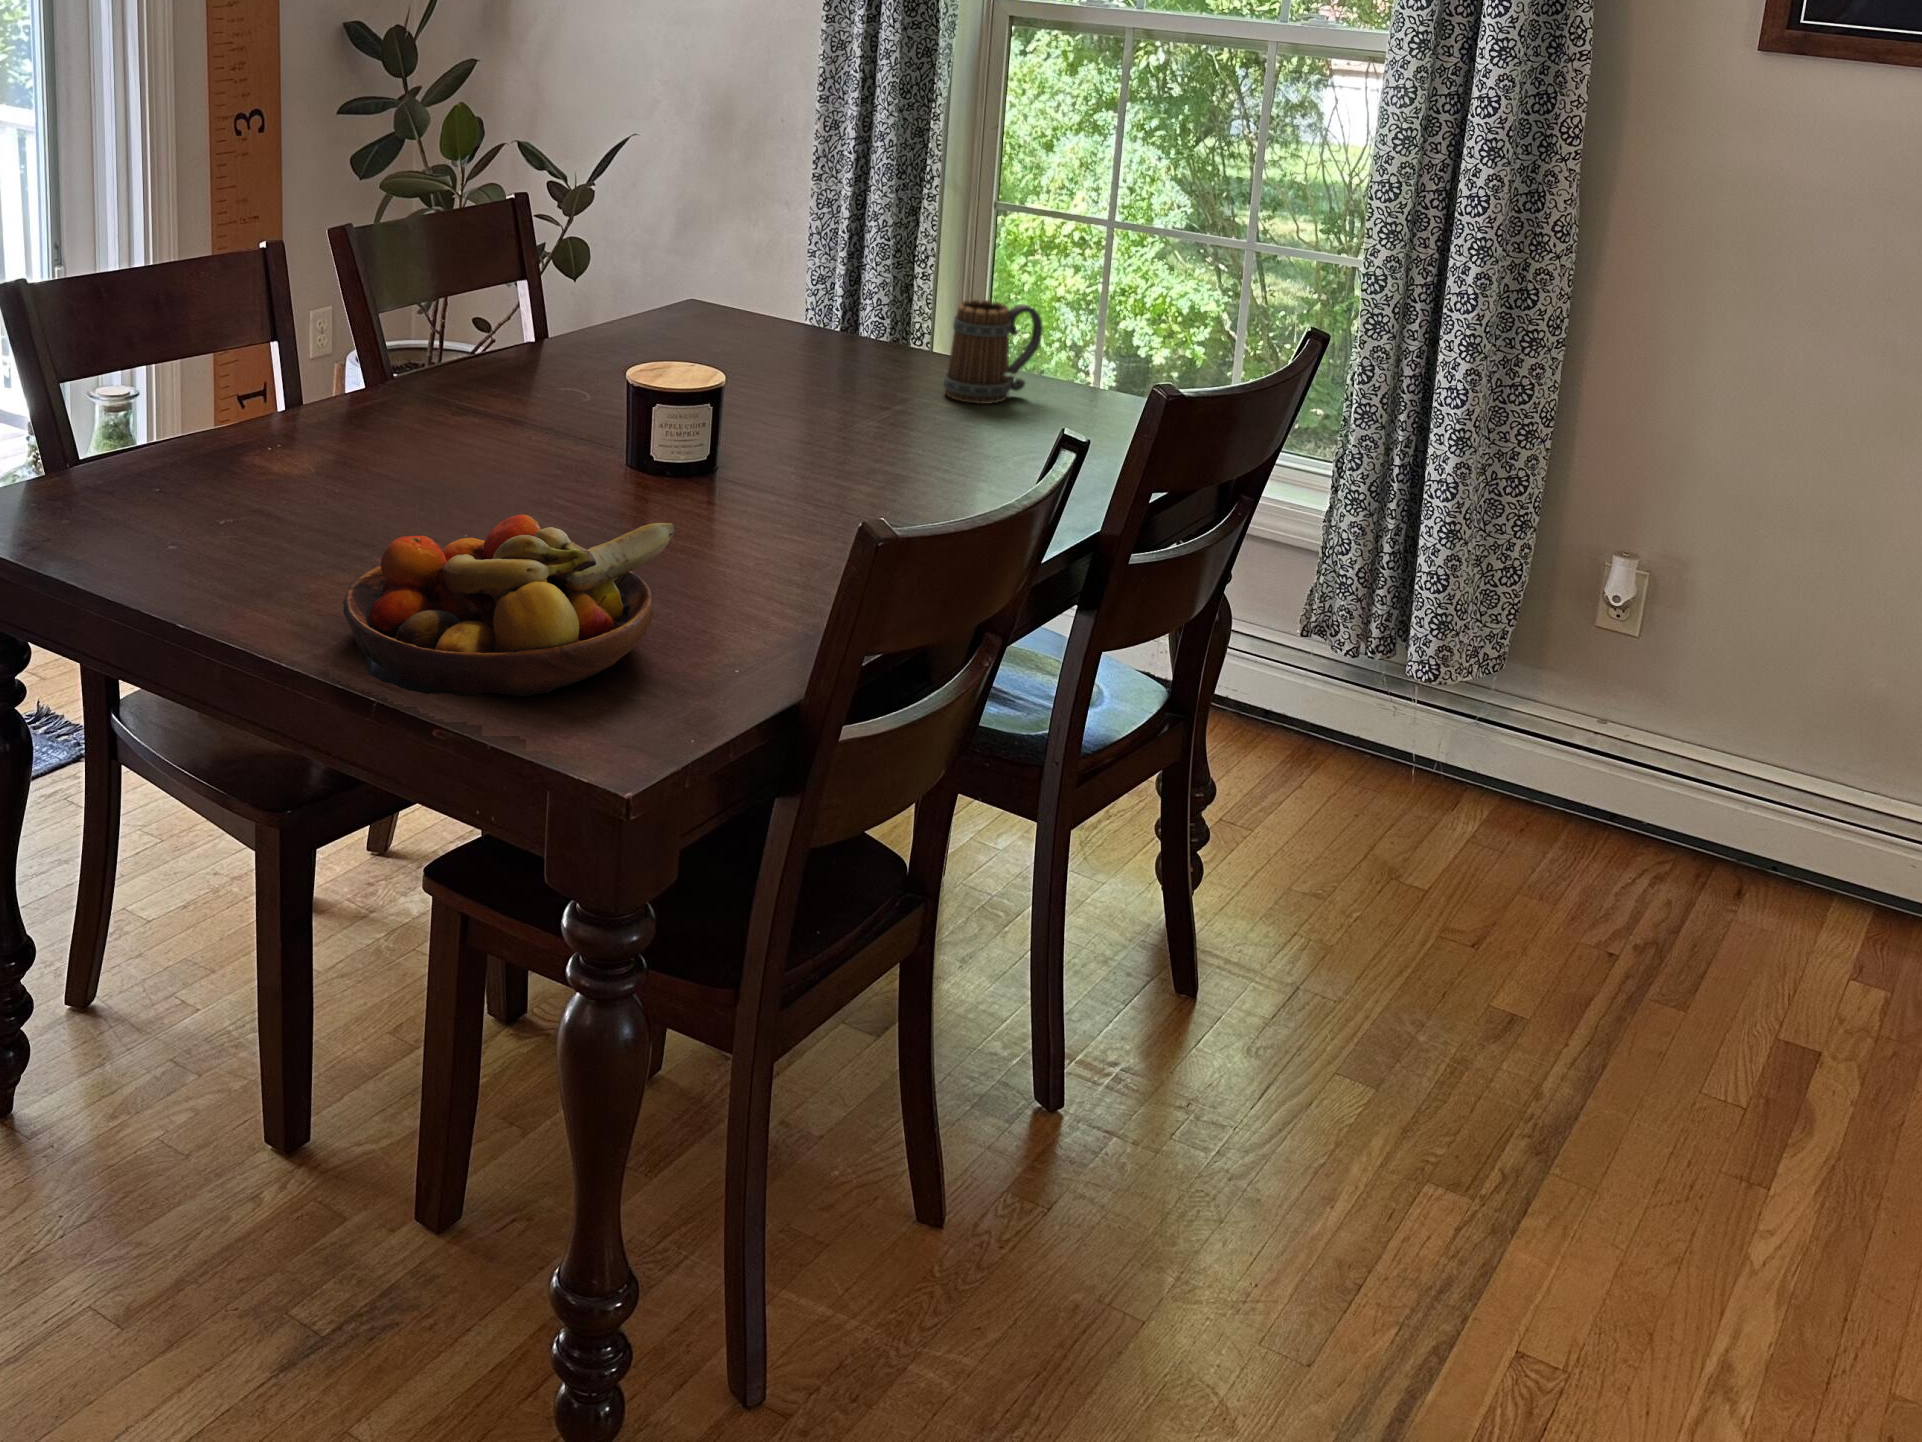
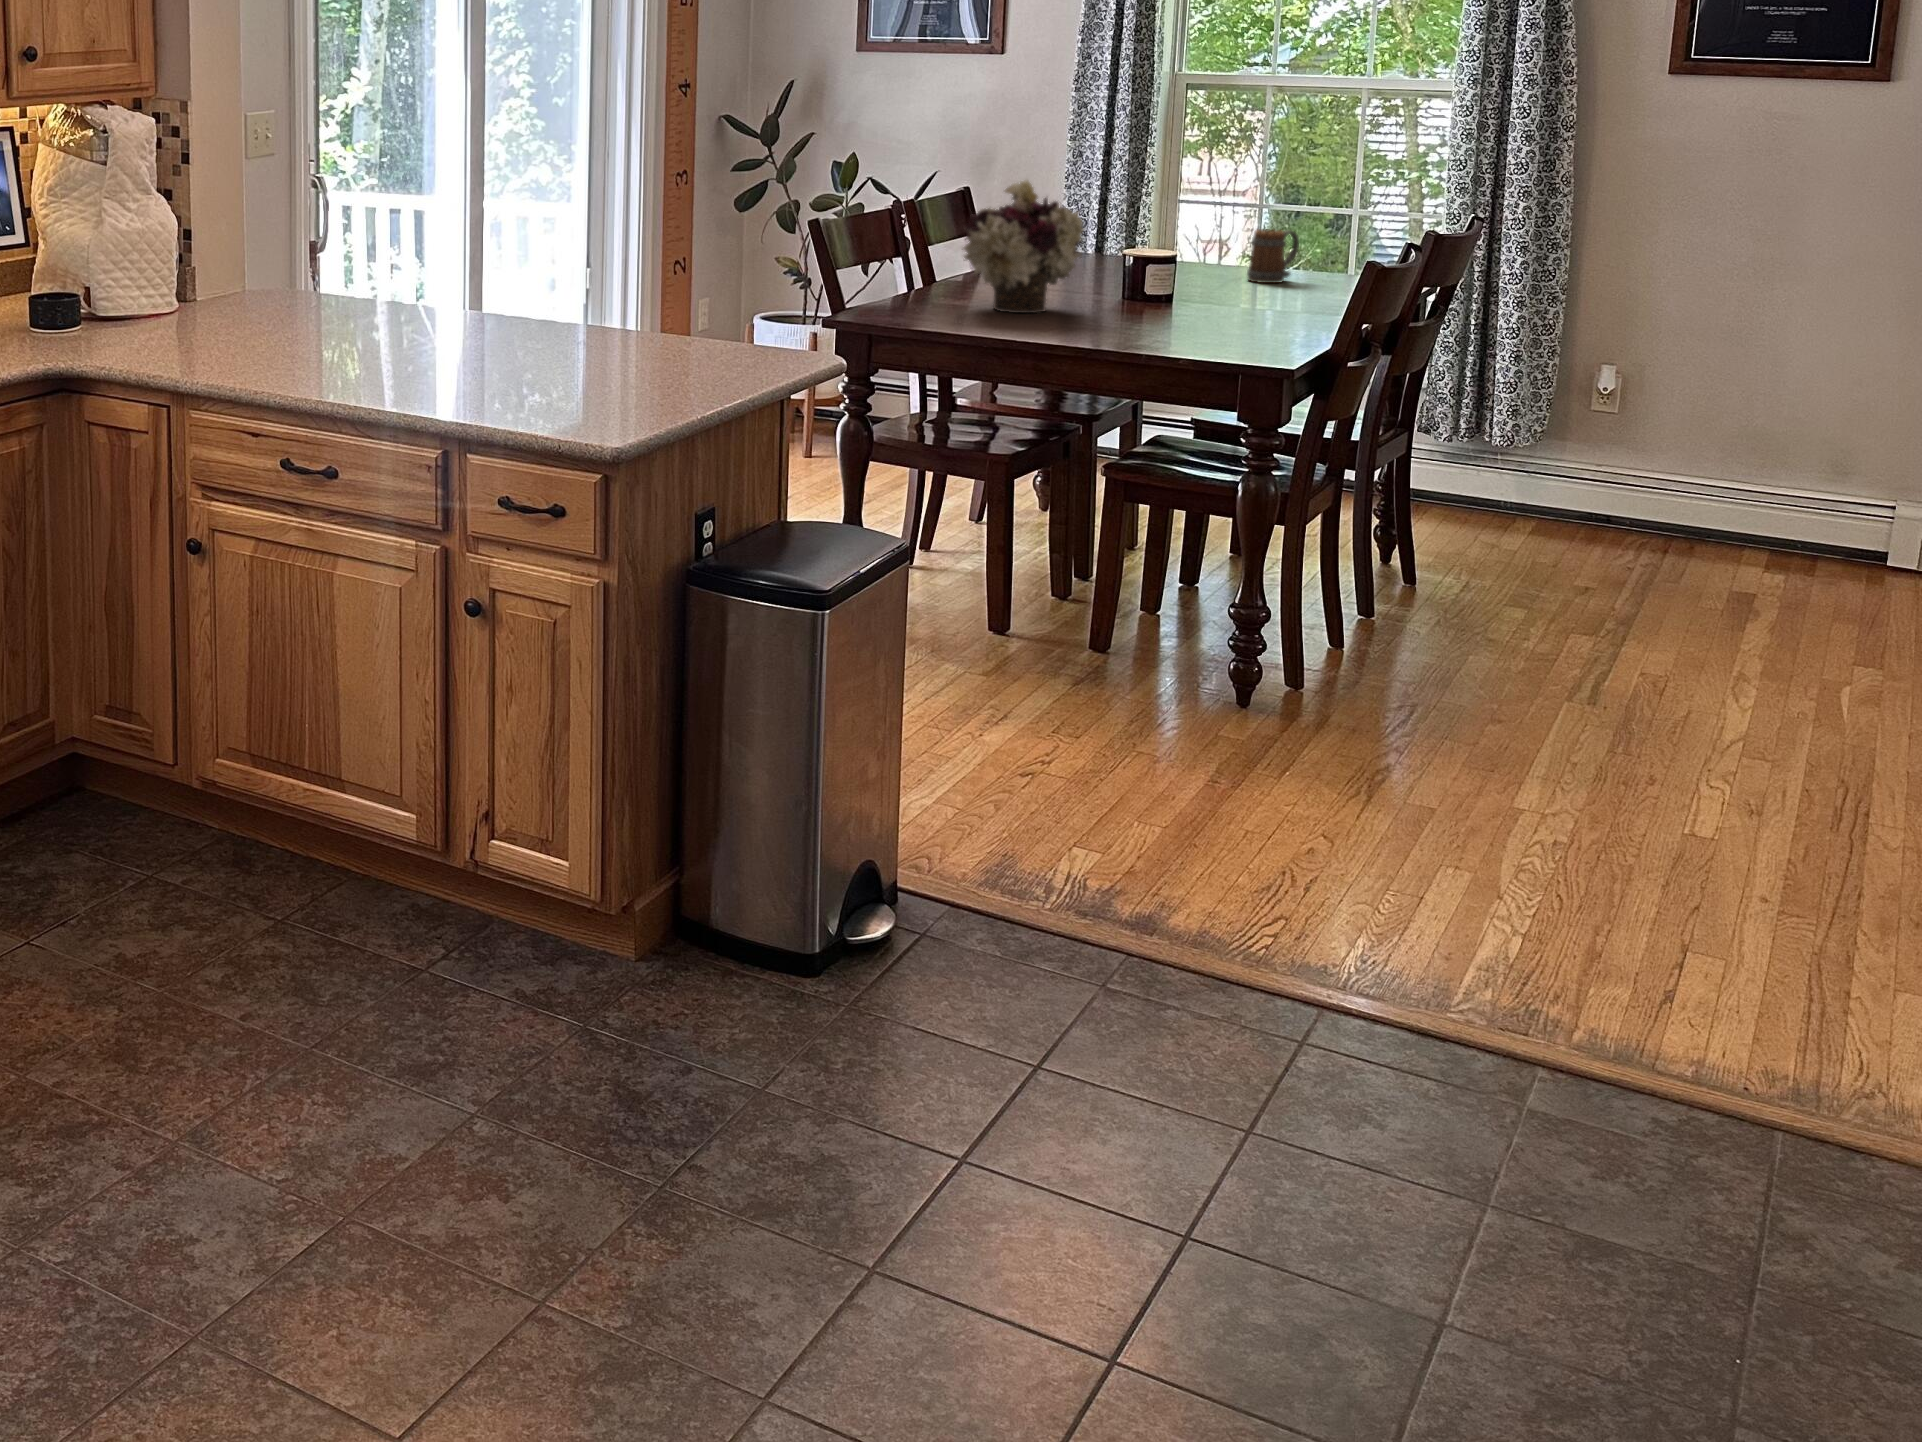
flower arrangement: none [184,216,478,495] -> present [963,180,1084,313]
fruit bowl: present [343,515,675,696] -> none [1125,289,1267,353]

